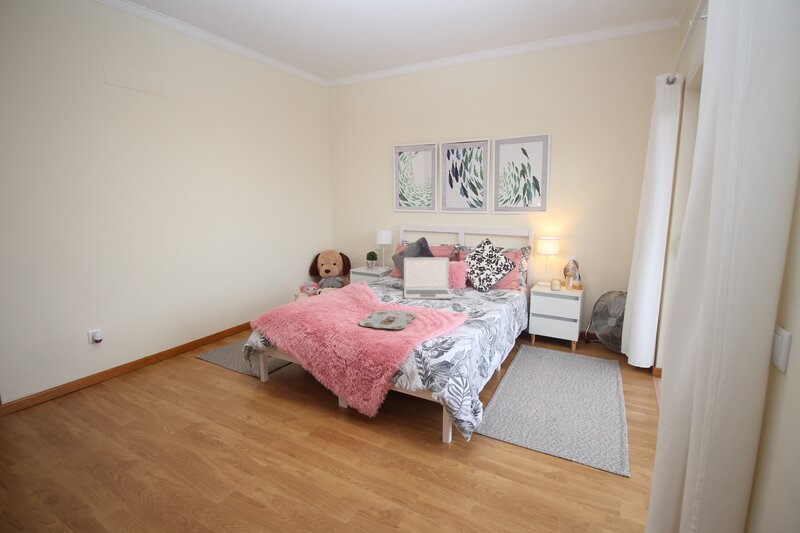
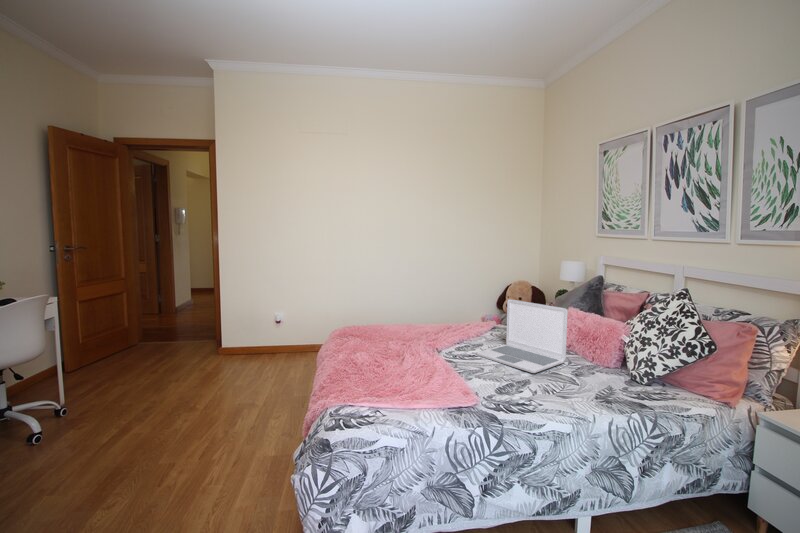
serving tray: present [359,310,417,329] -> none [342,356,422,381]

